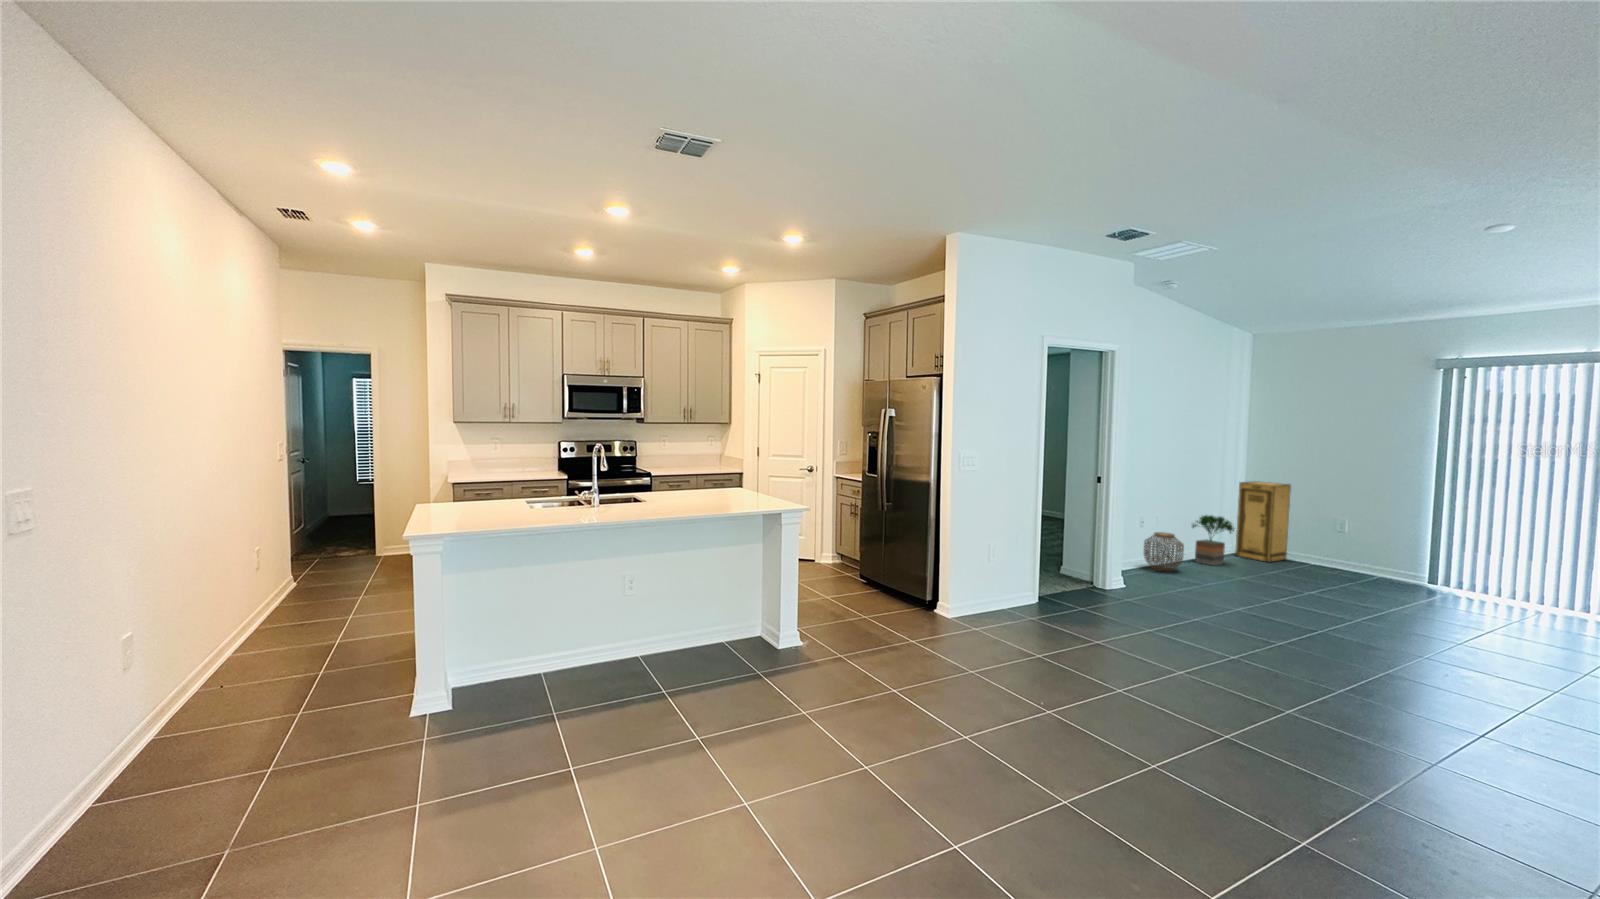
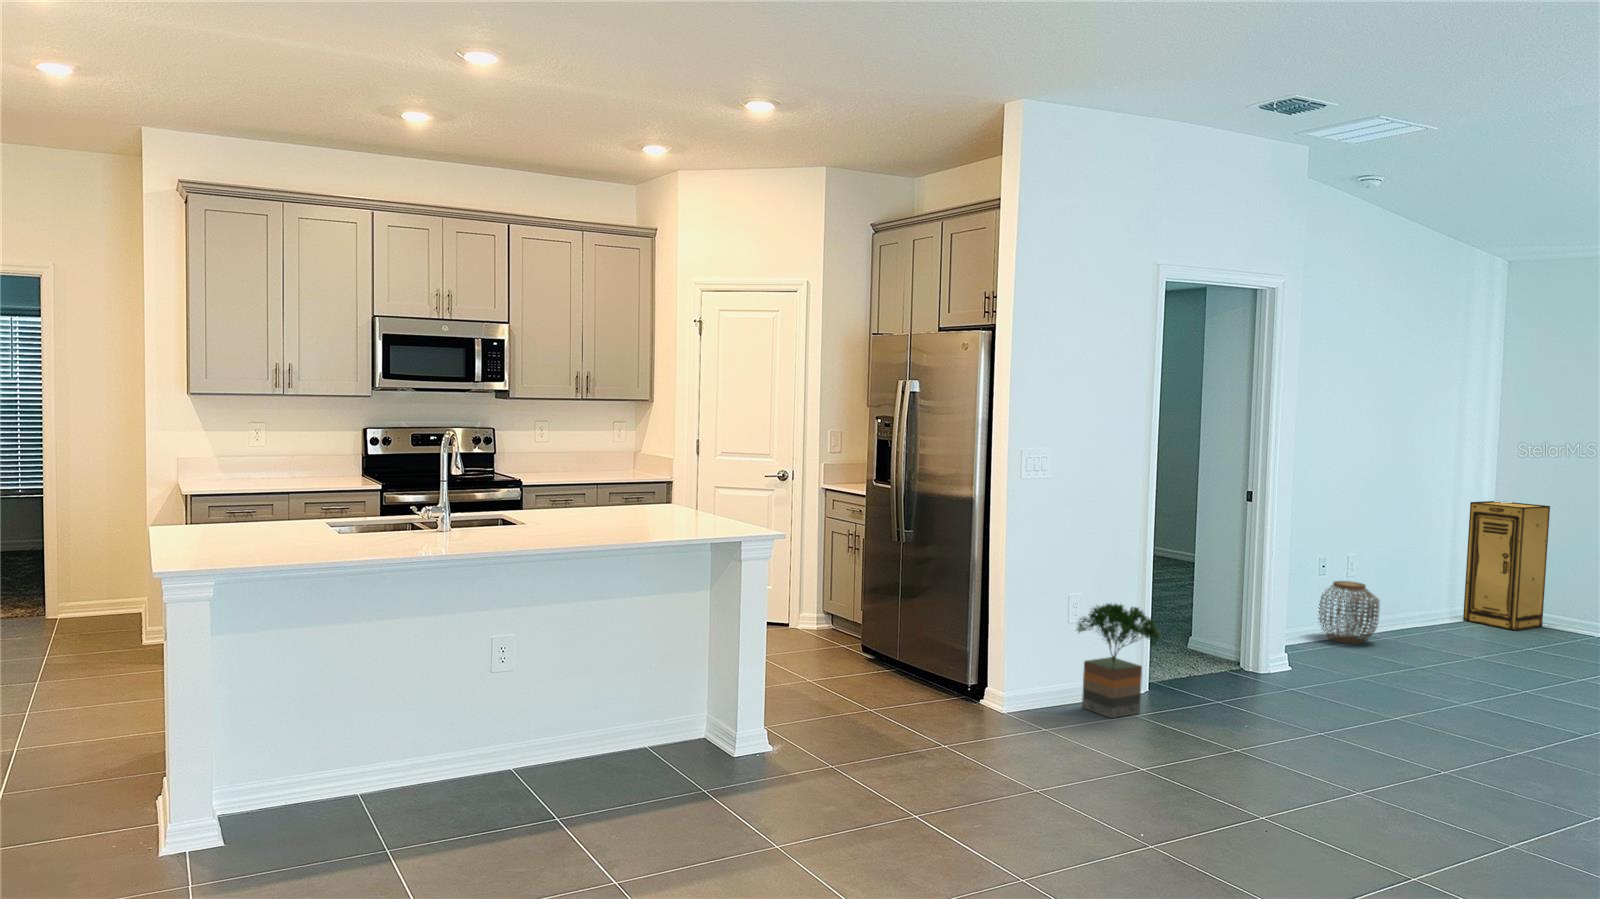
potted tree: present [1192,515,1234,565] -> present [1077,603,1161,718]

